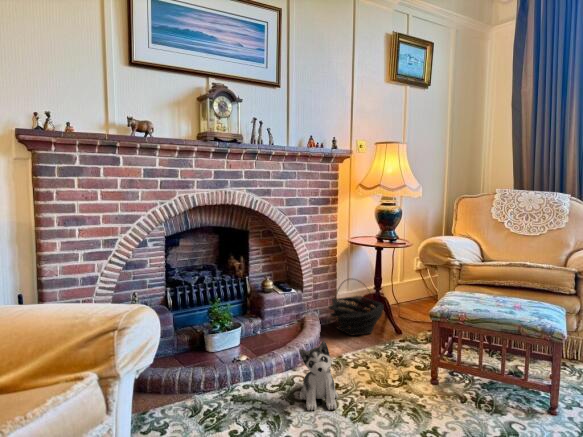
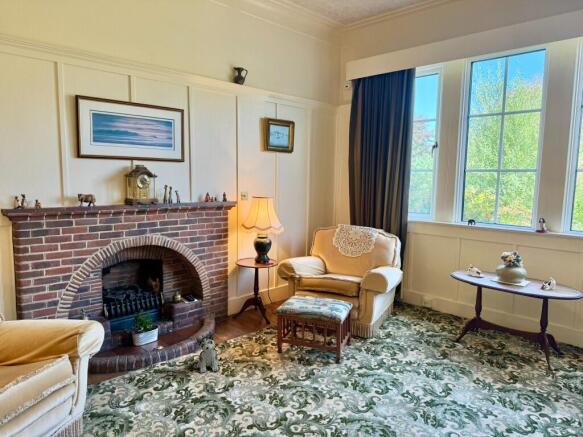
basket: present [329,280,384,336] -> none [221,290,258,329]

